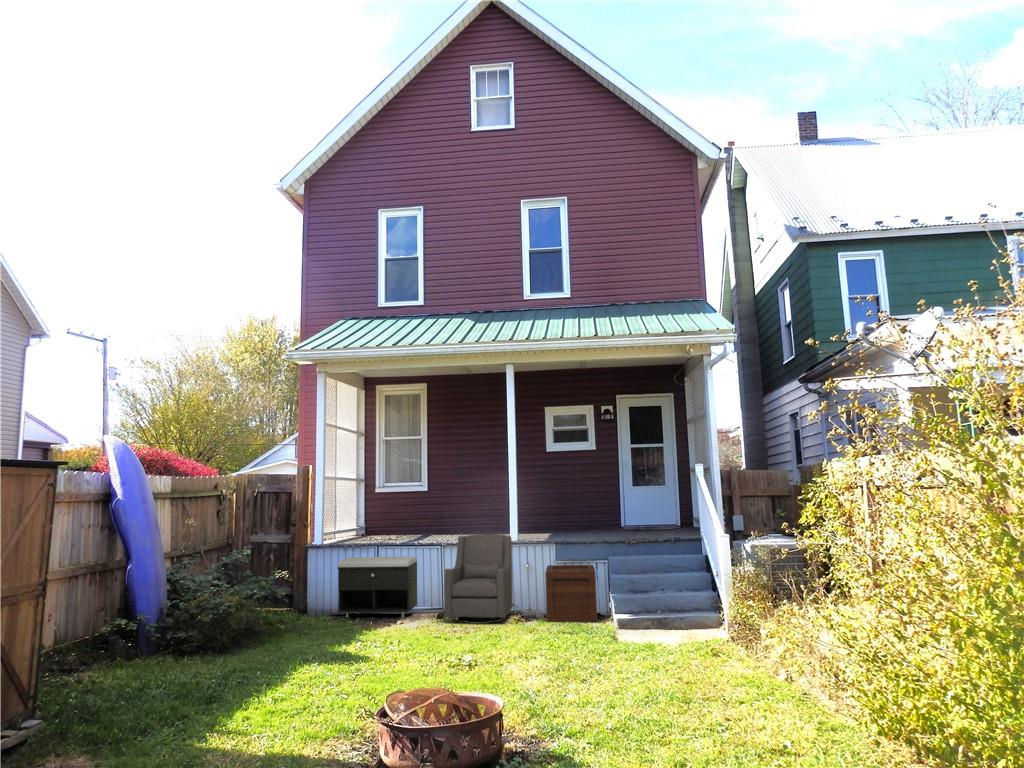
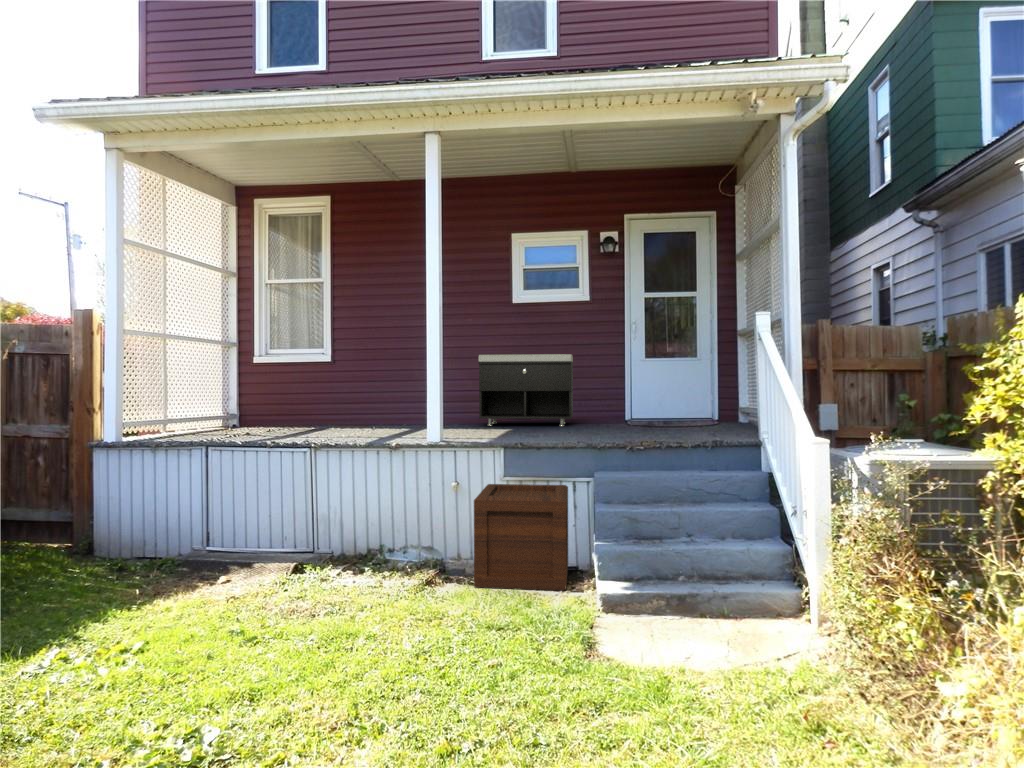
chair: present [444,534,513,624] -> none [287,428,425,589]
storage bench: present [338,556,417,617] -> present [478,354,573,426]

